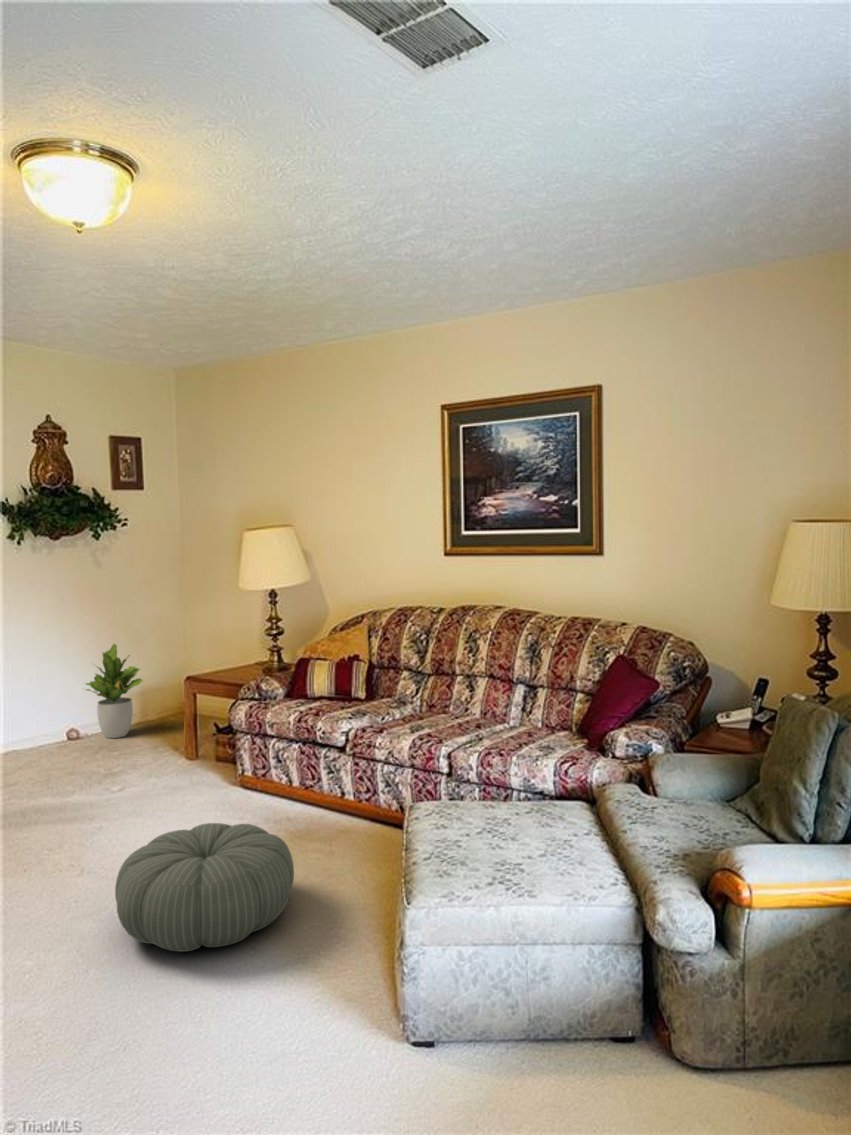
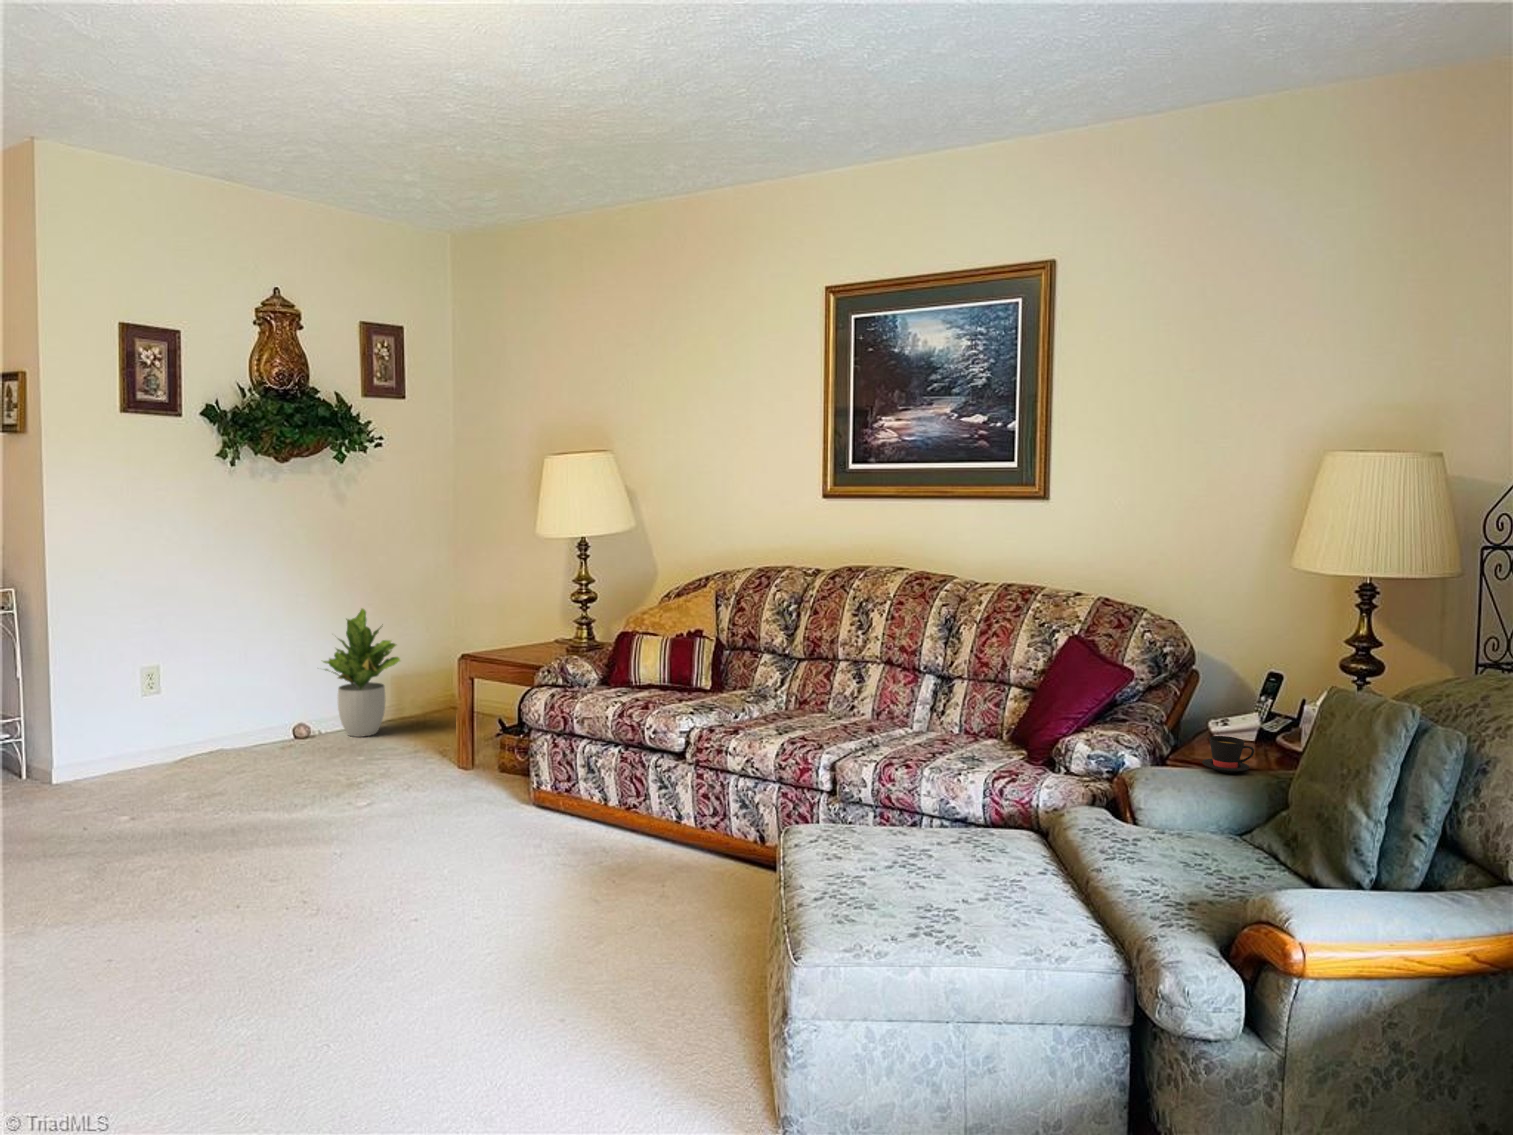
teacup: none [705,729,740,756] -> present [1202,736,1254,773]
pouf: present [115,823,294,952] -> none [367,845,616,1020]

